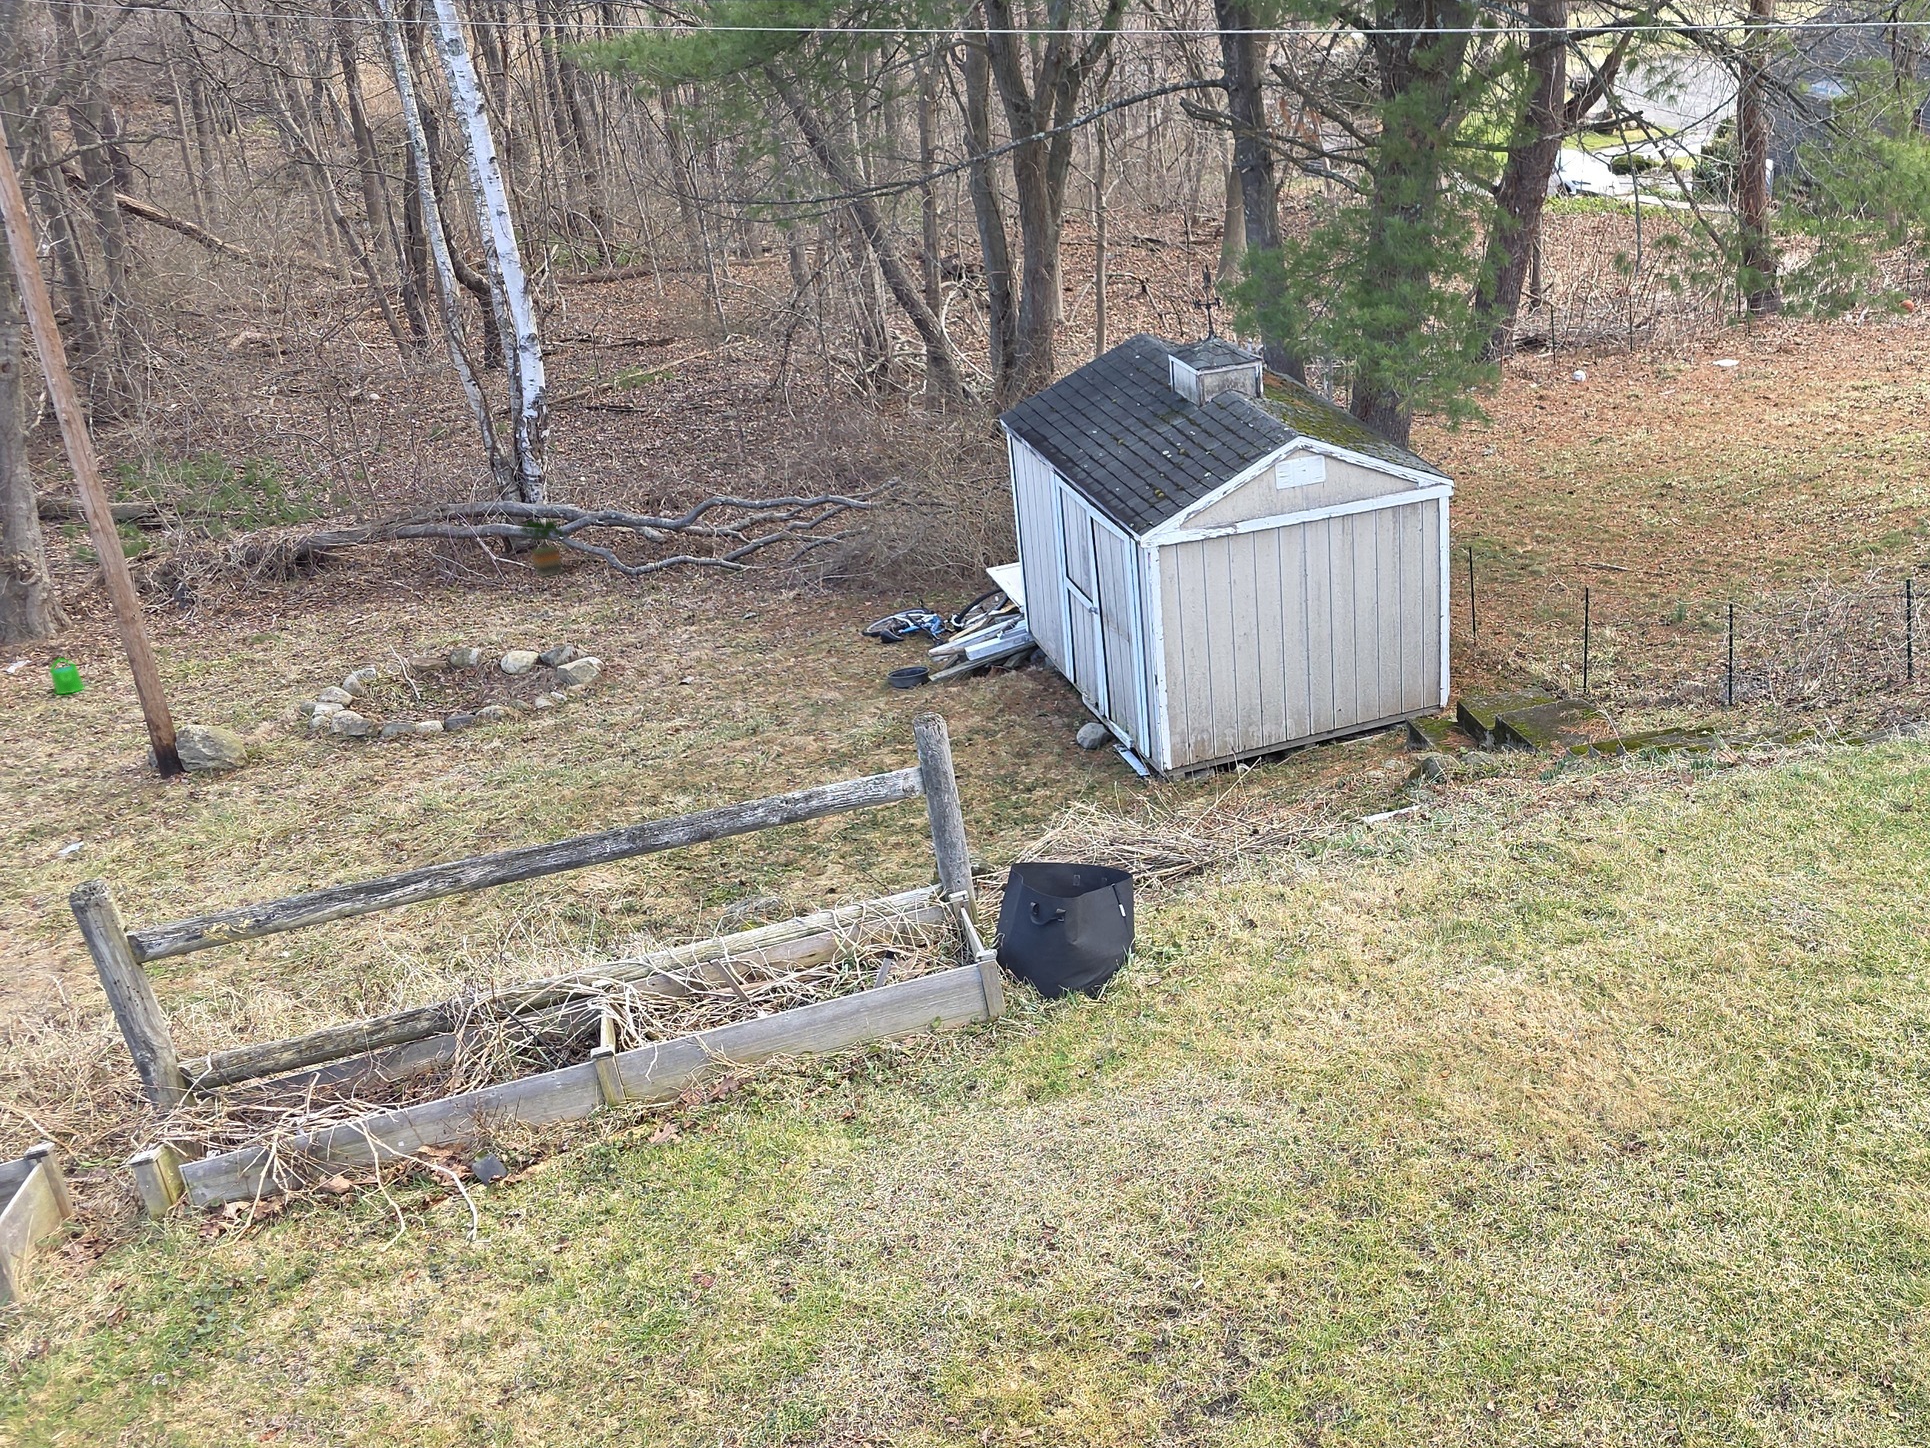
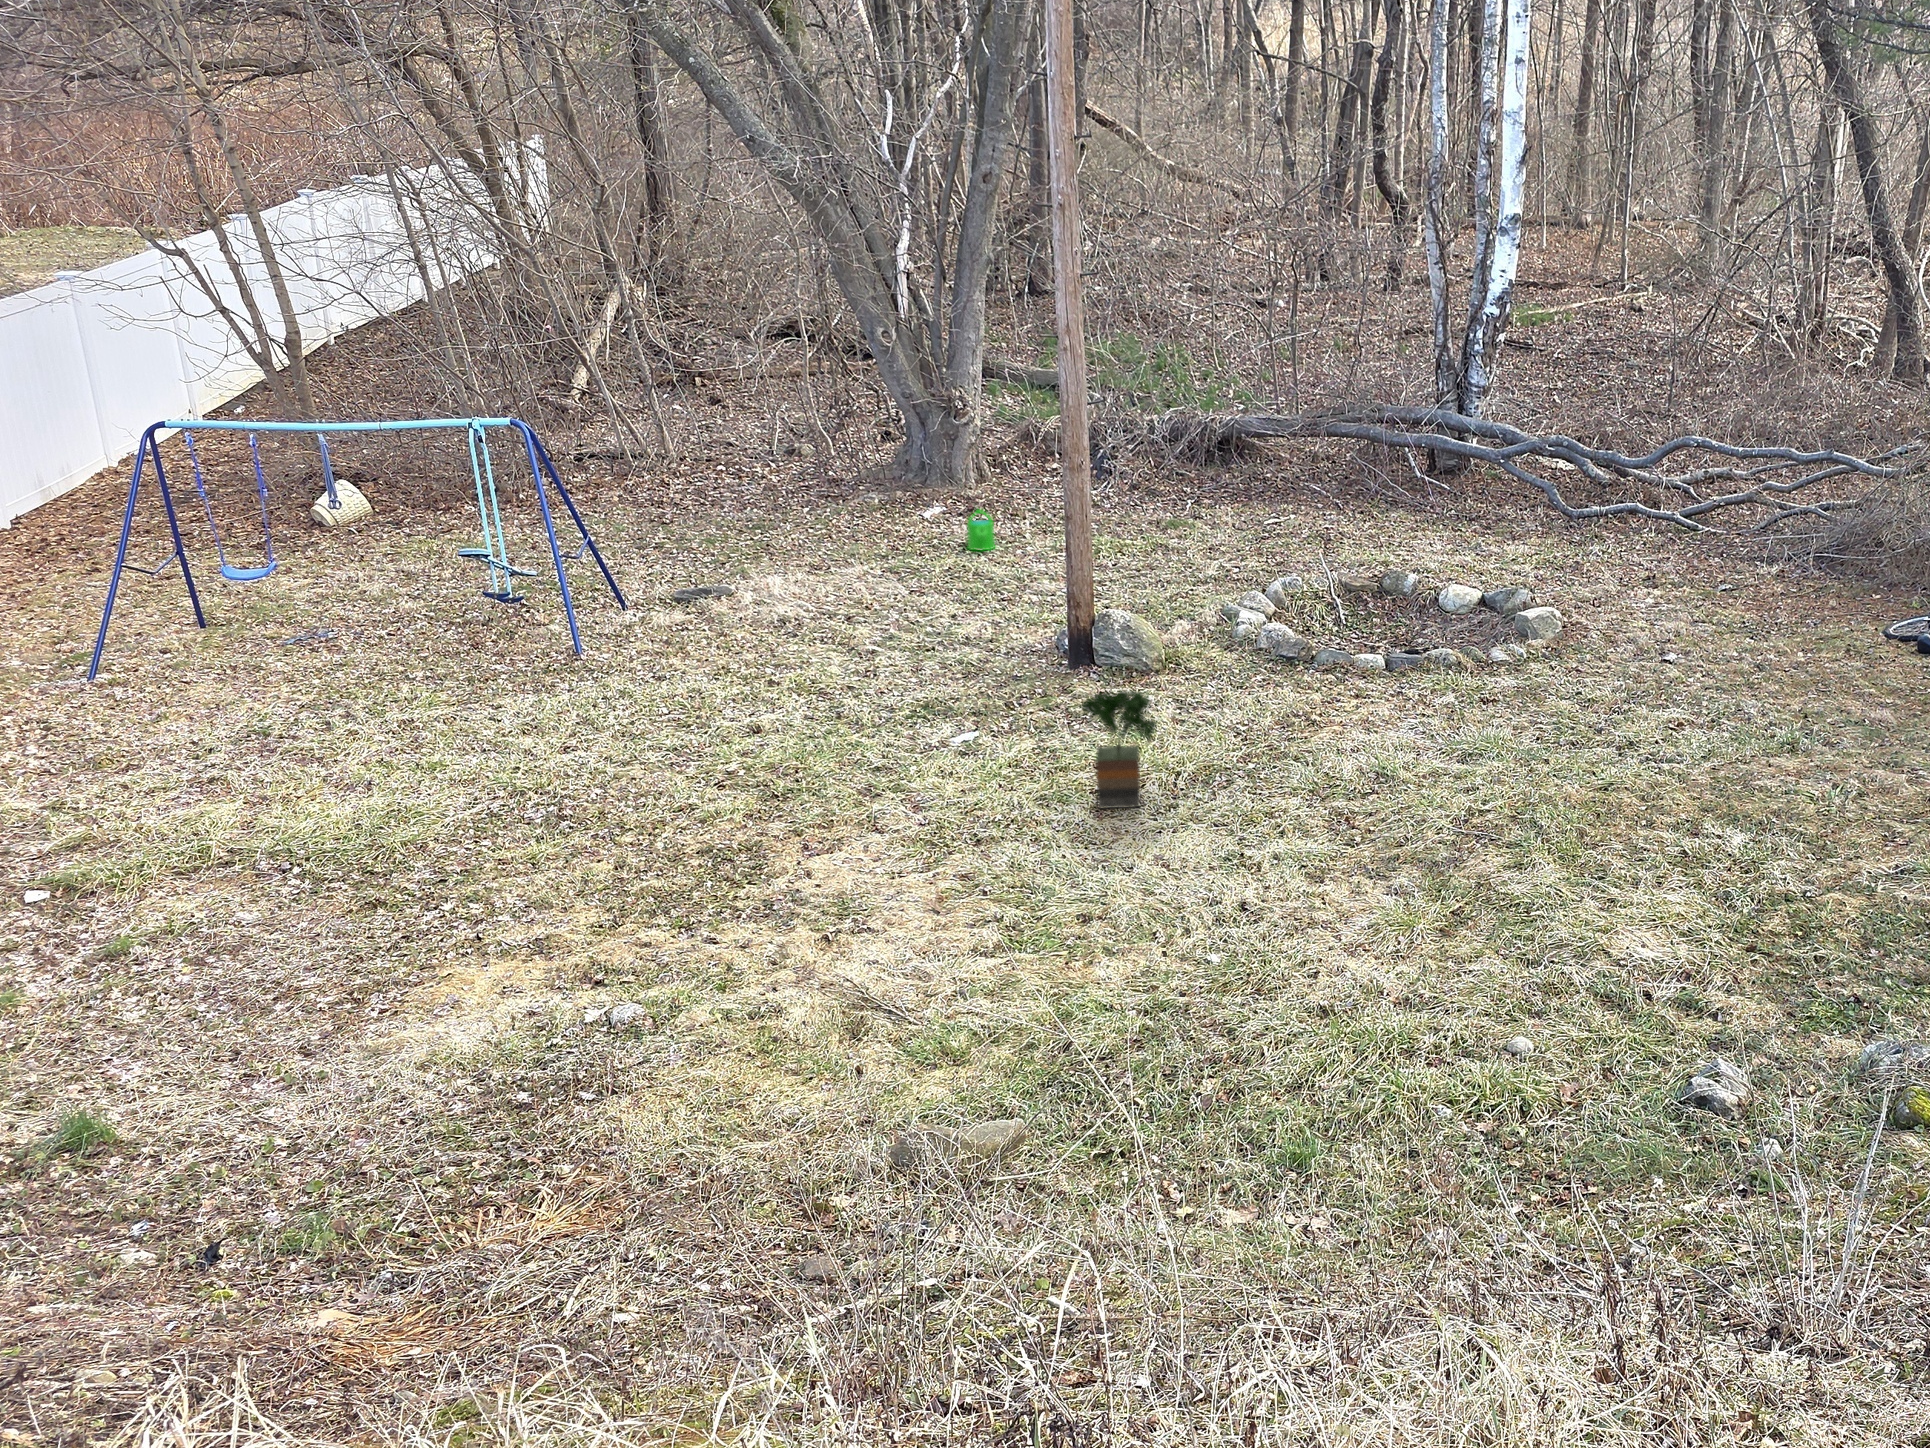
potted tree: present [520,519,563,577] -> present [1081,690,1157,808]

